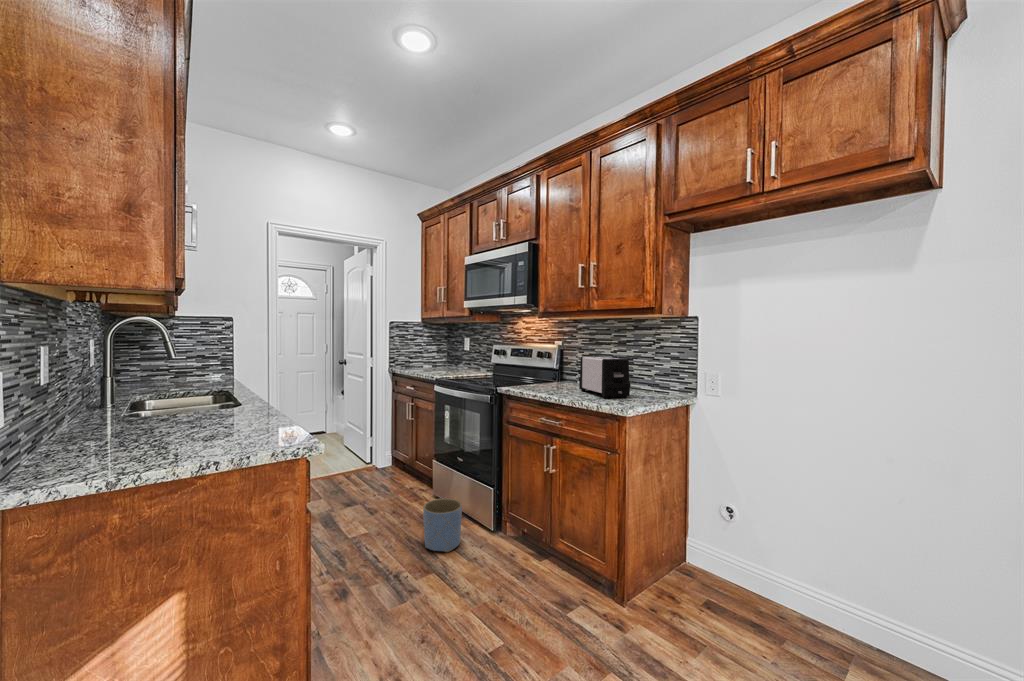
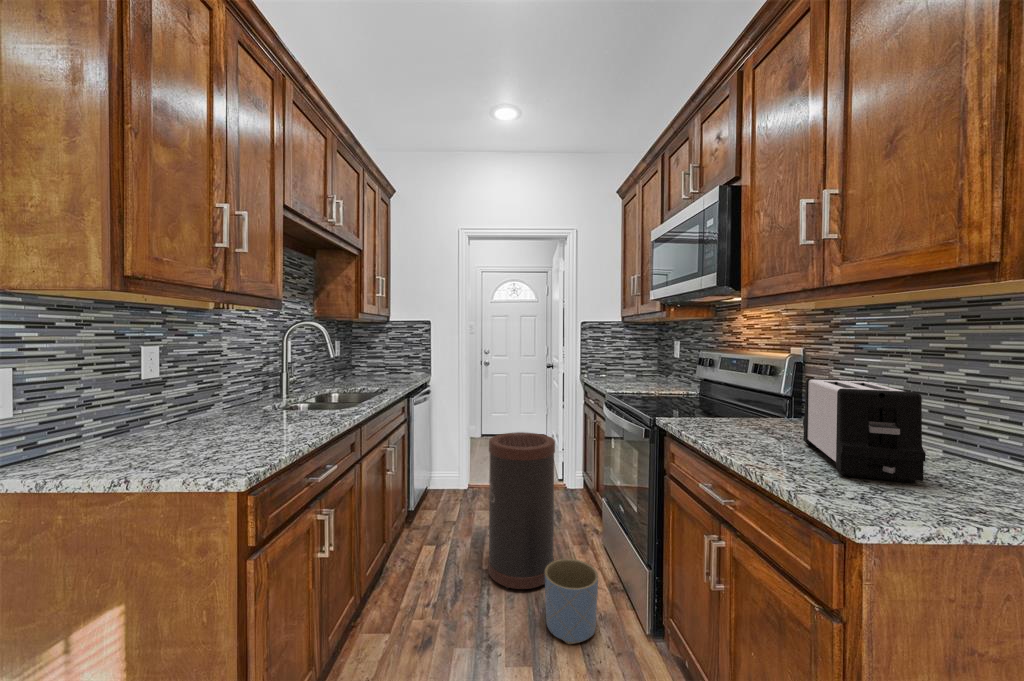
trash can: none [355,415,412,541] -> present [488,432,555,589]

